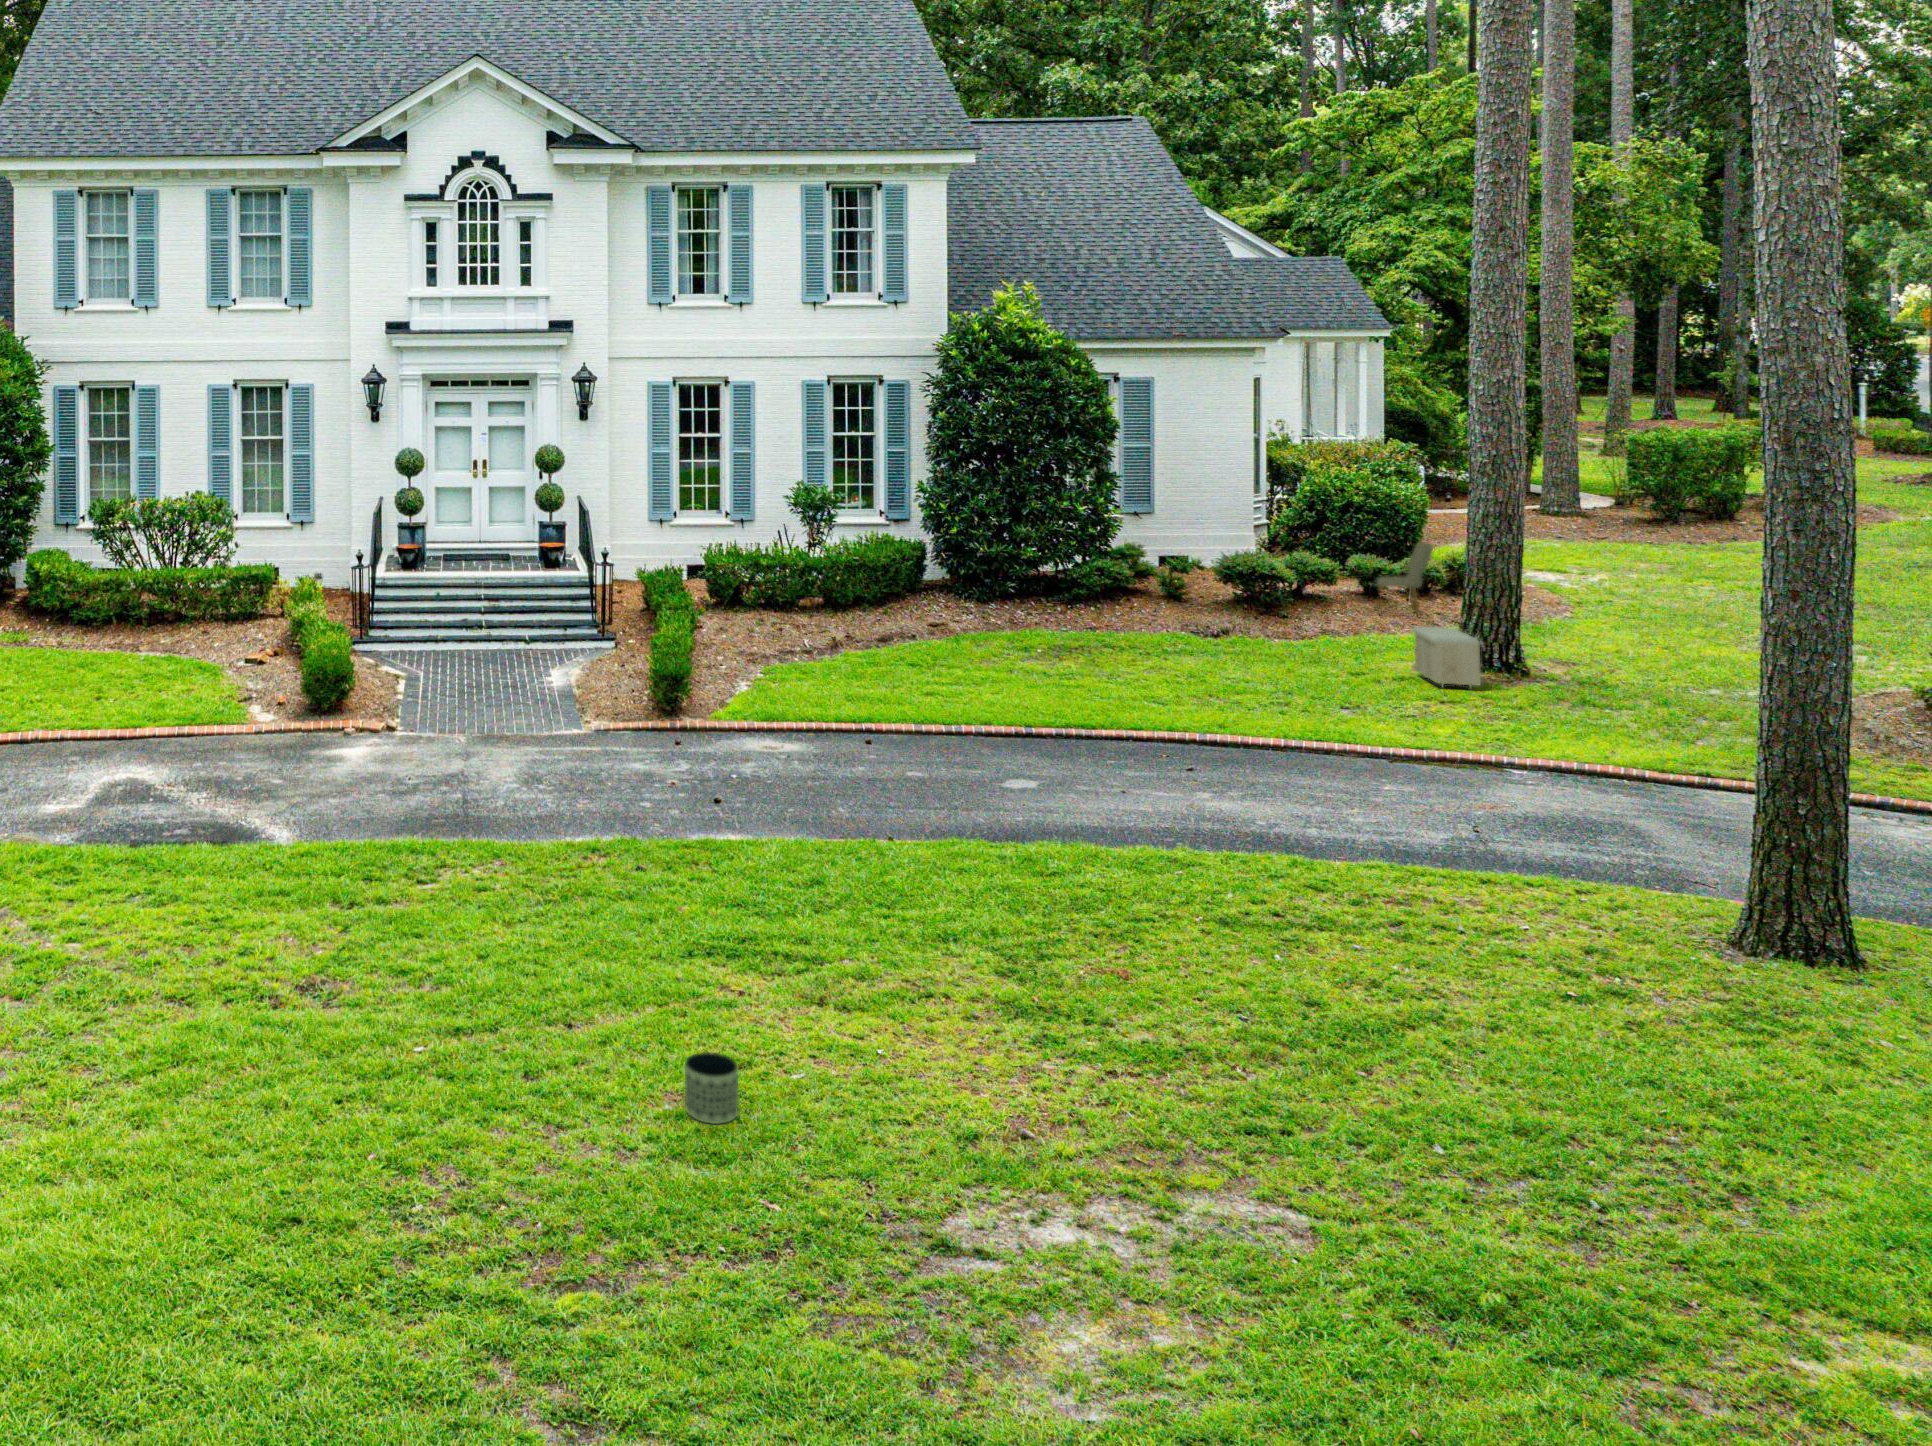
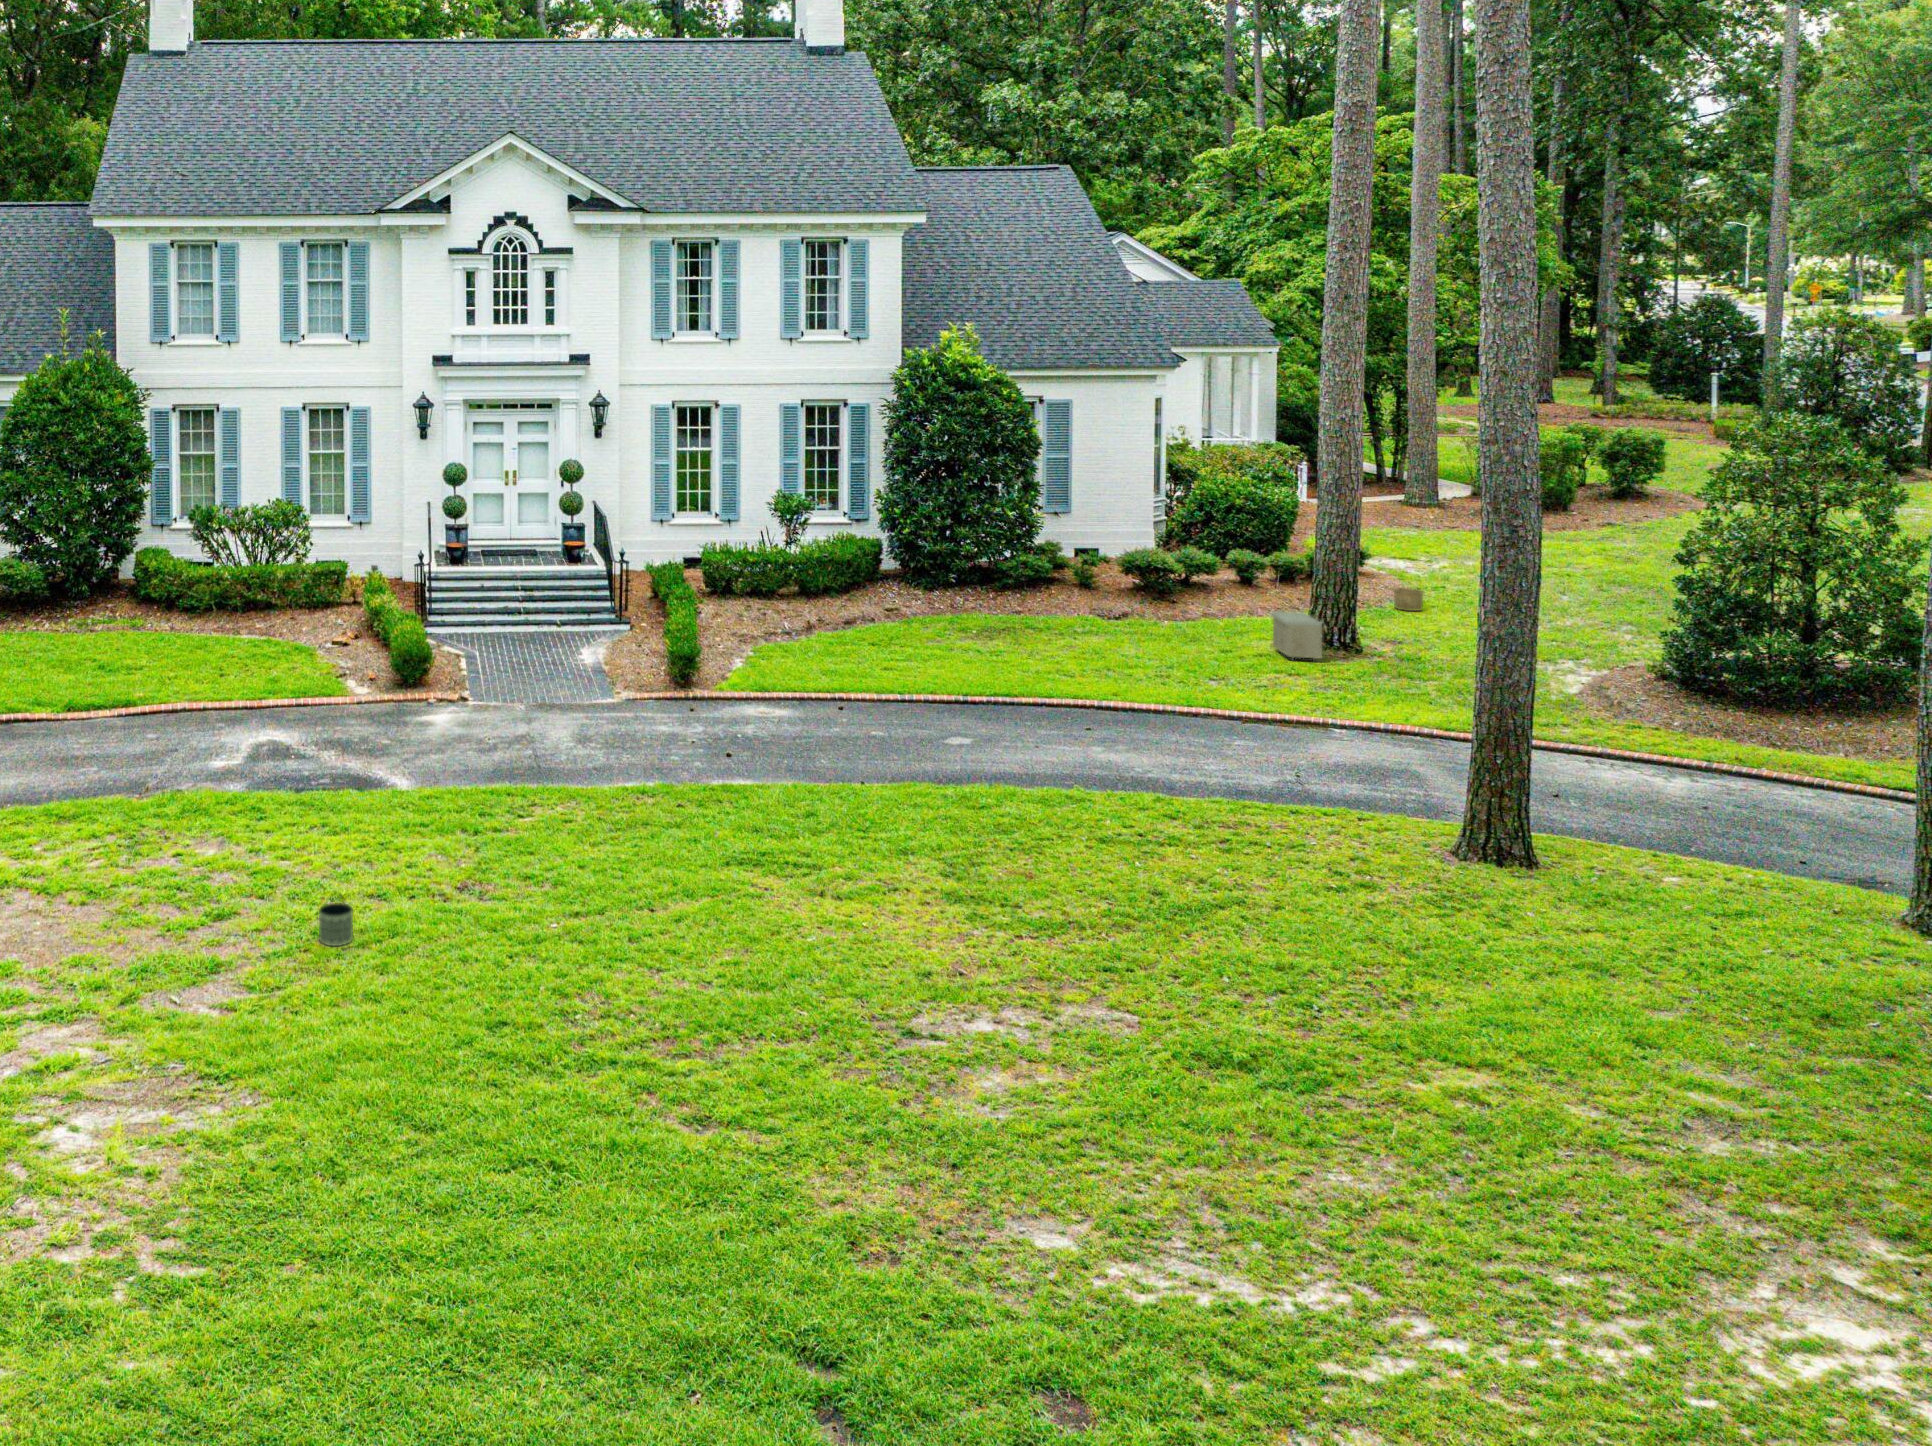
chair: present [1375,542,1433,617] -> none [1247,538,1296,600]
wooden bucket: none [1561,601,1601,629] -> present [1394,588,1423,611]
planter: present [685,1052,738,1124] -> present [319,903,353,946]

